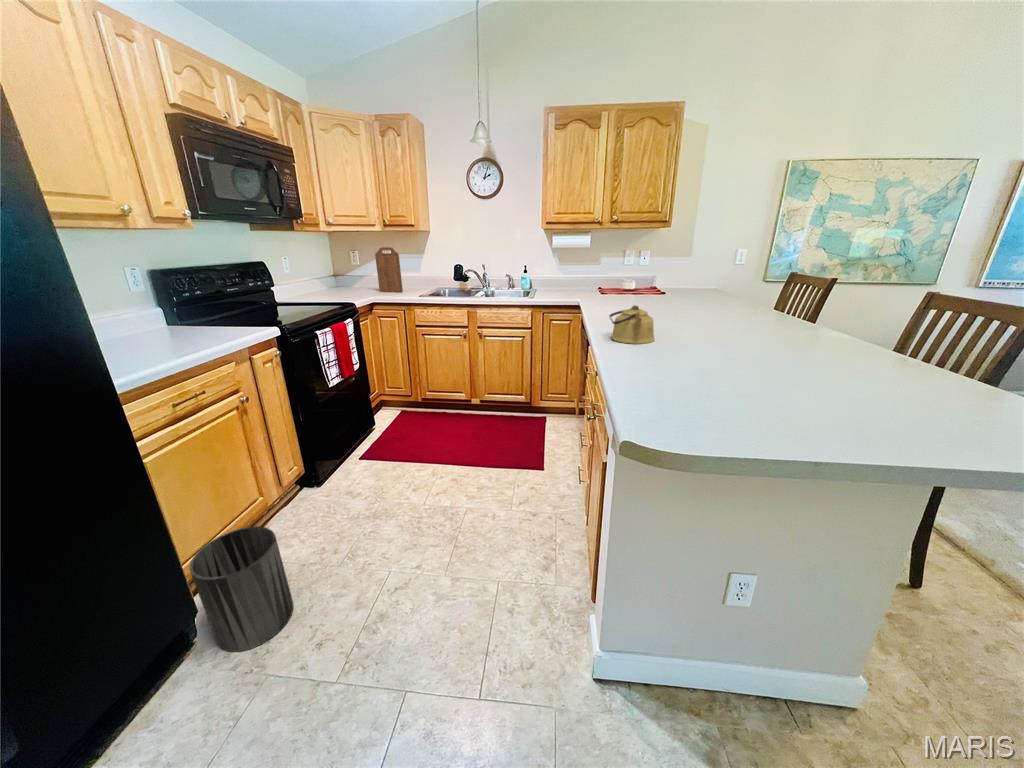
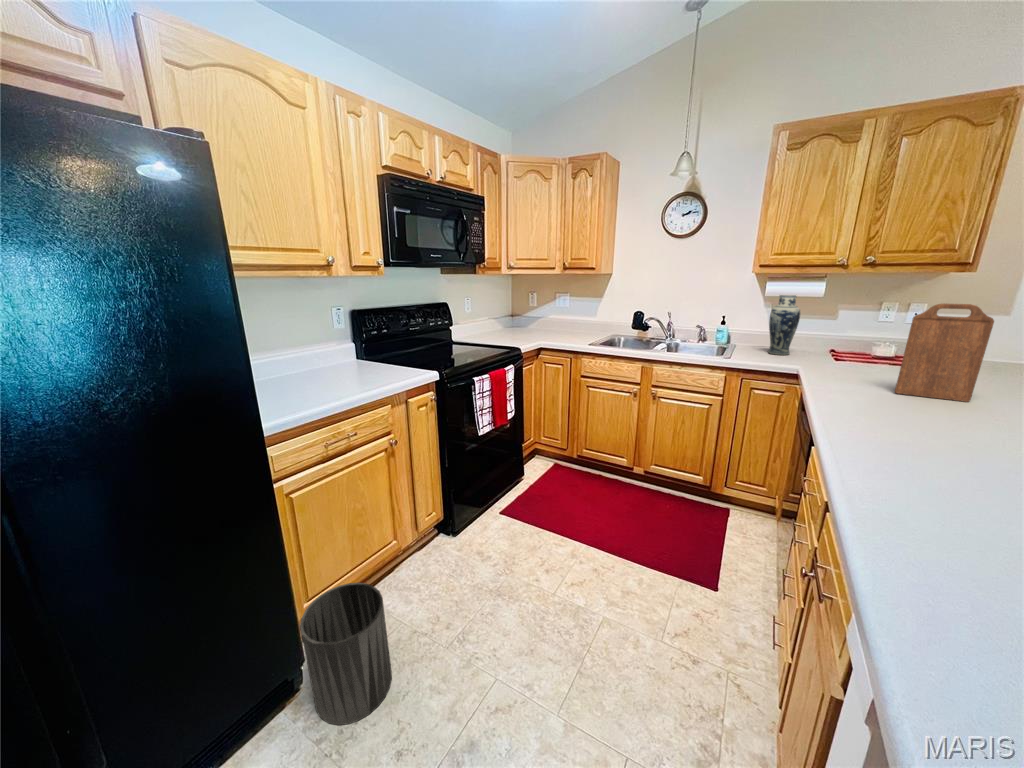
vase: none [558,246,577,294] -> present [768,295,800,355]
cutting board: present [375,247,403,292] -> present [895,303,994,402]
kettle: present [609,305,654,344] -> none [861,405,958,473]

